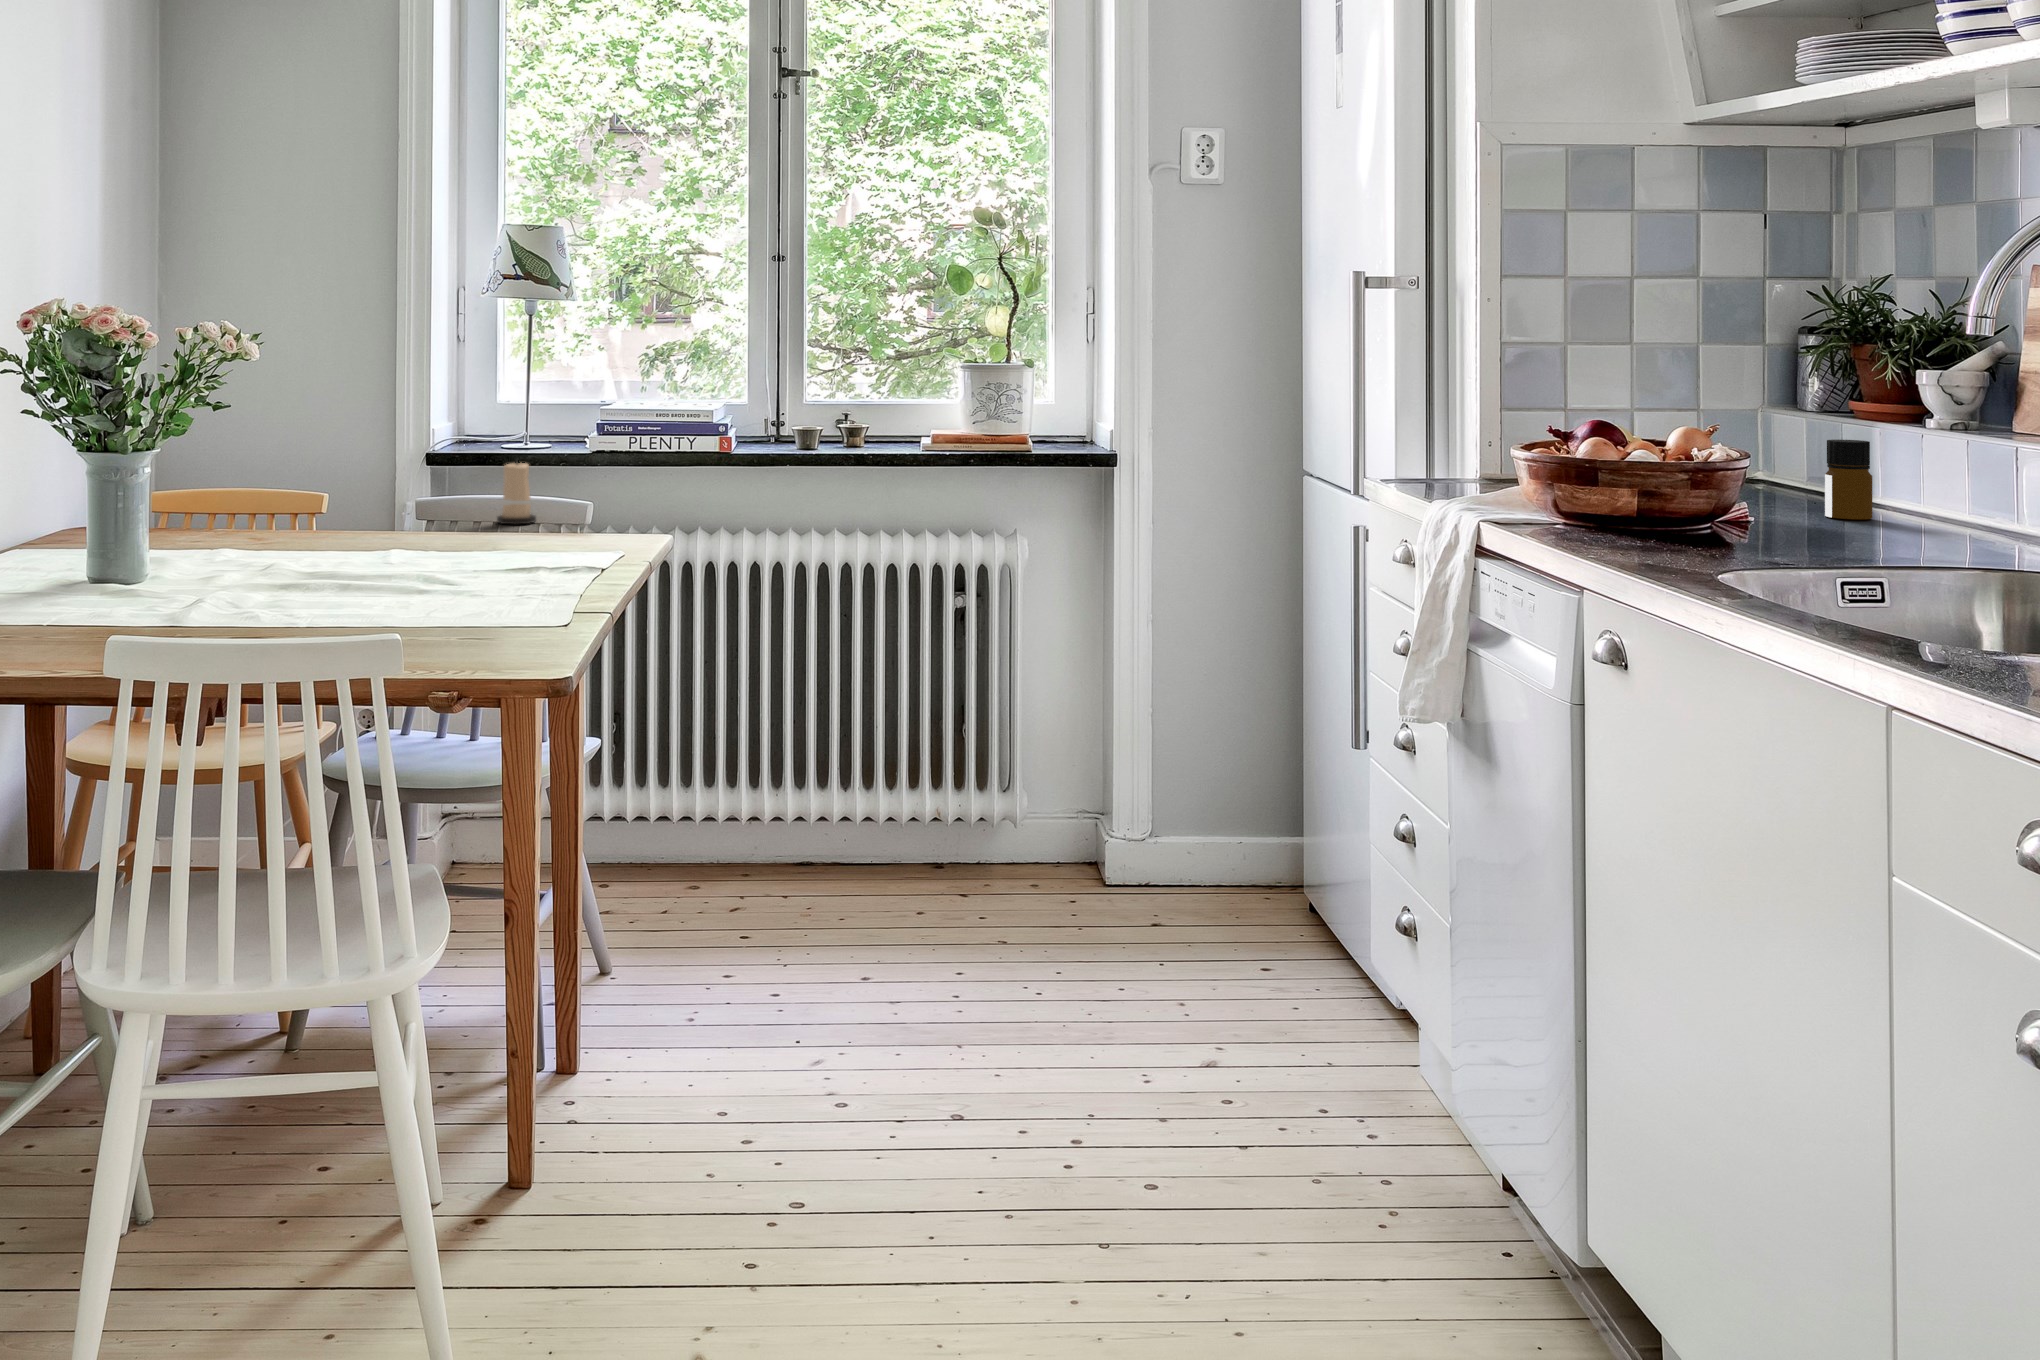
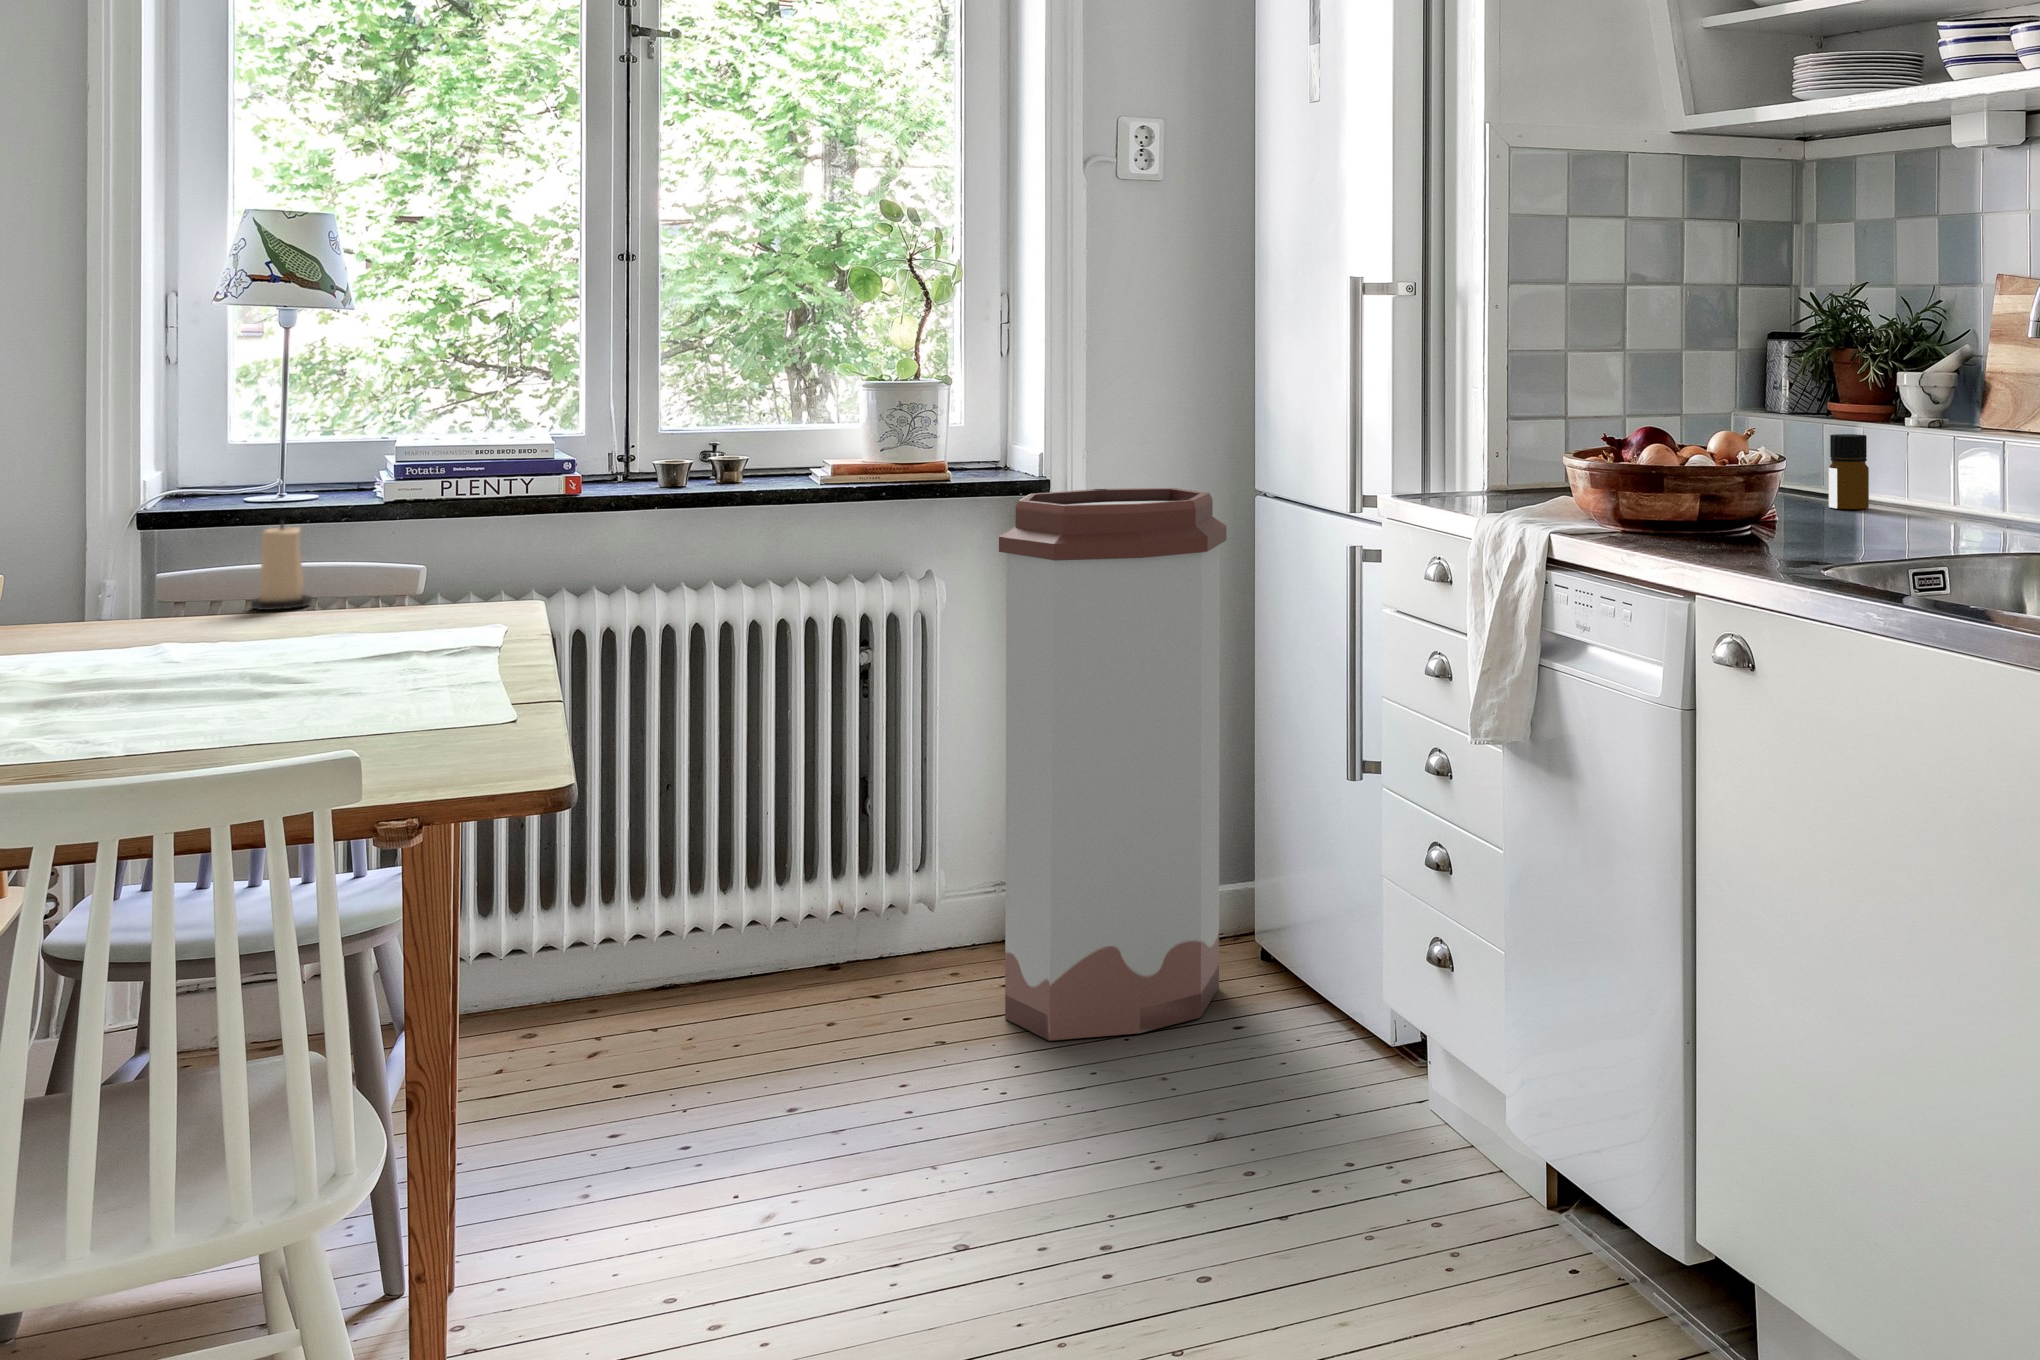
trash can: none [1052,464,1260,954] -> present [999,488,1227,1041]

